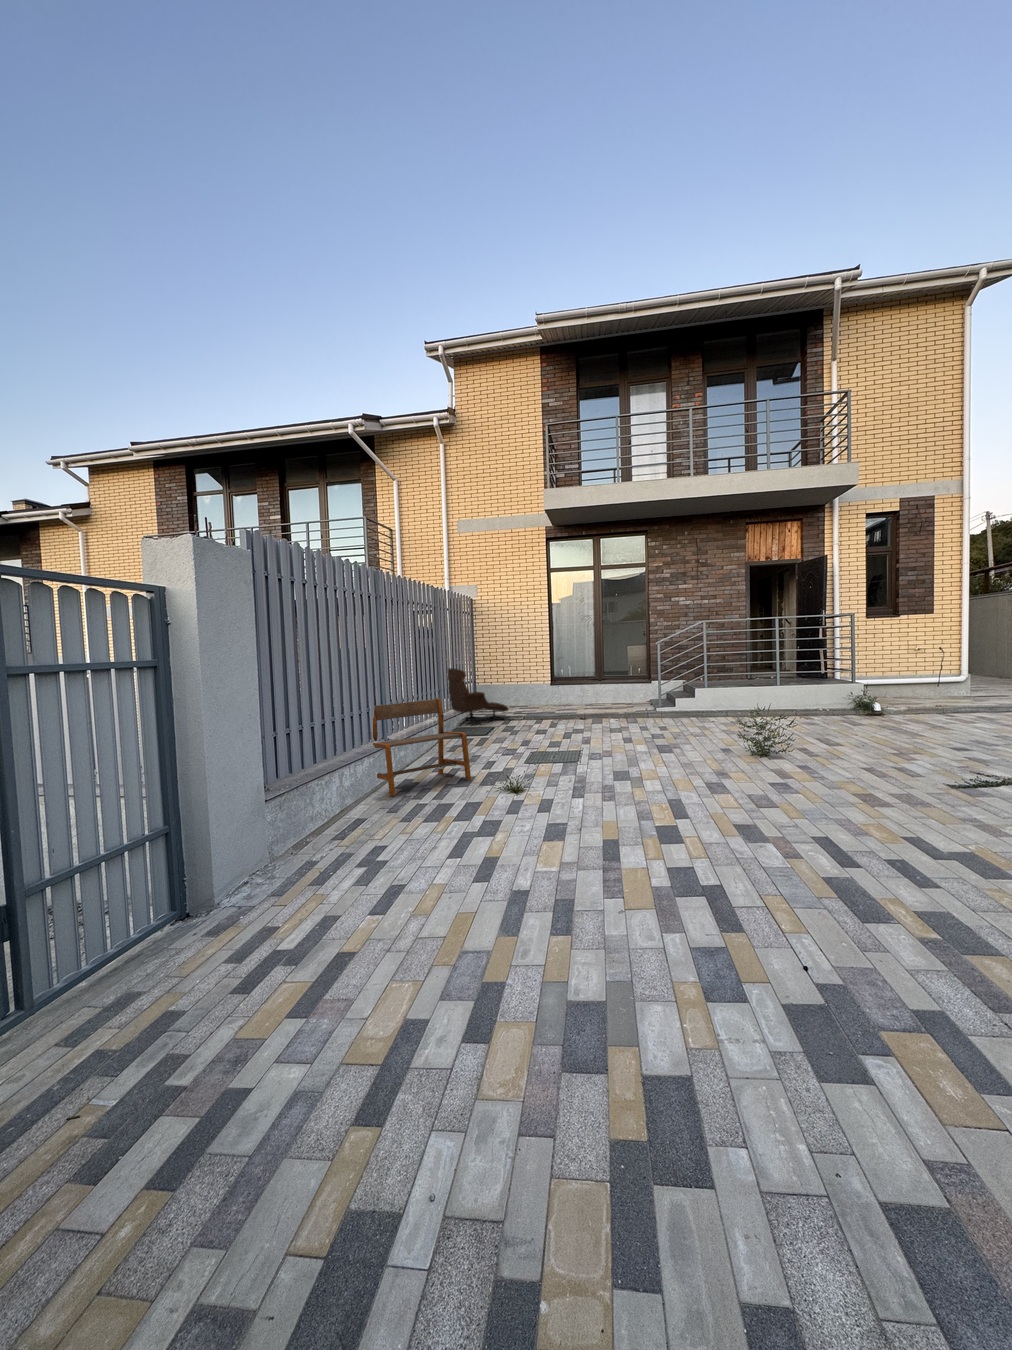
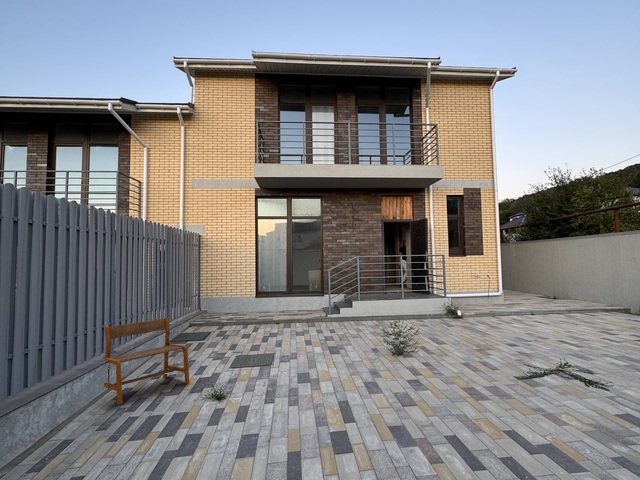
lounge chair: present [448,668,508,725] -> none [174,288,223,331]

